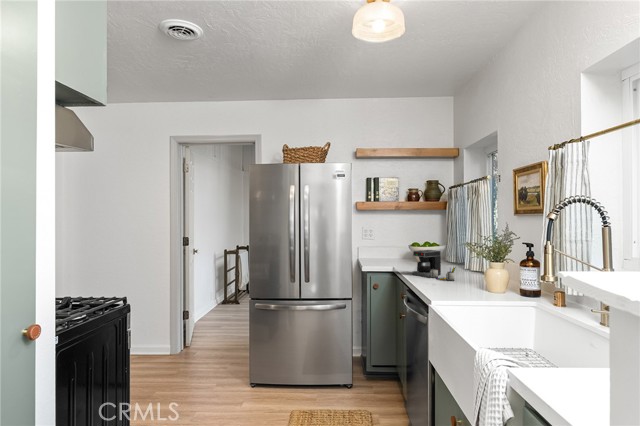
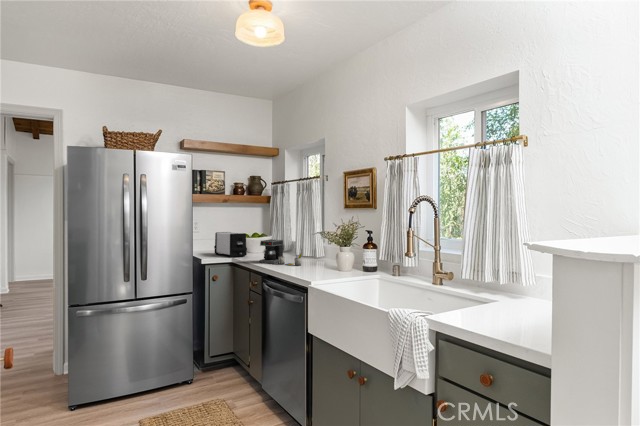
toaster: none [383,240,412,267] -> present [214,232,247,257]

